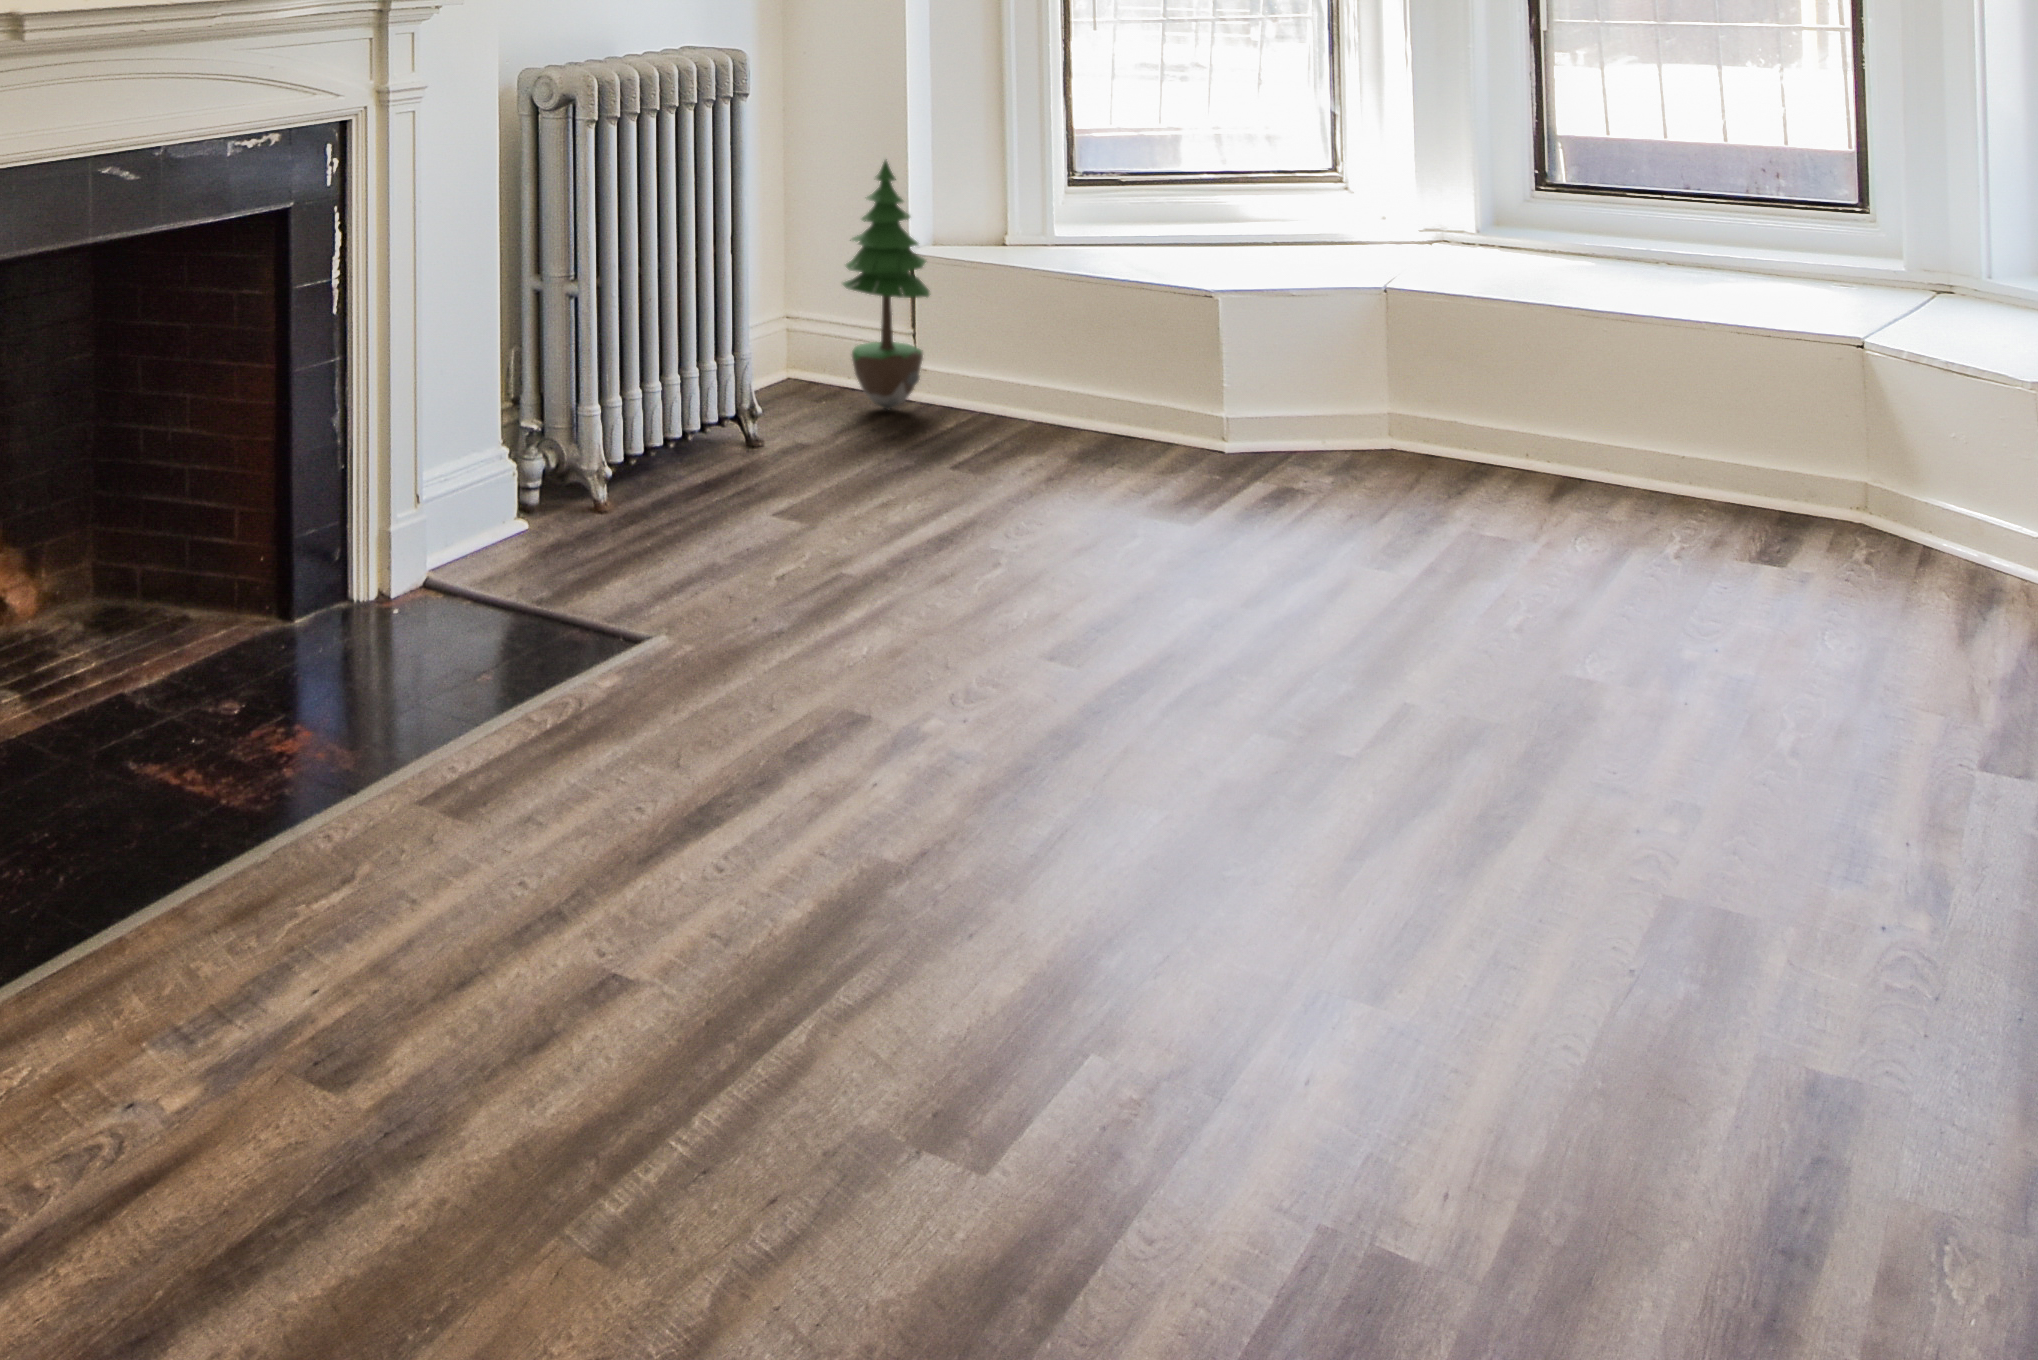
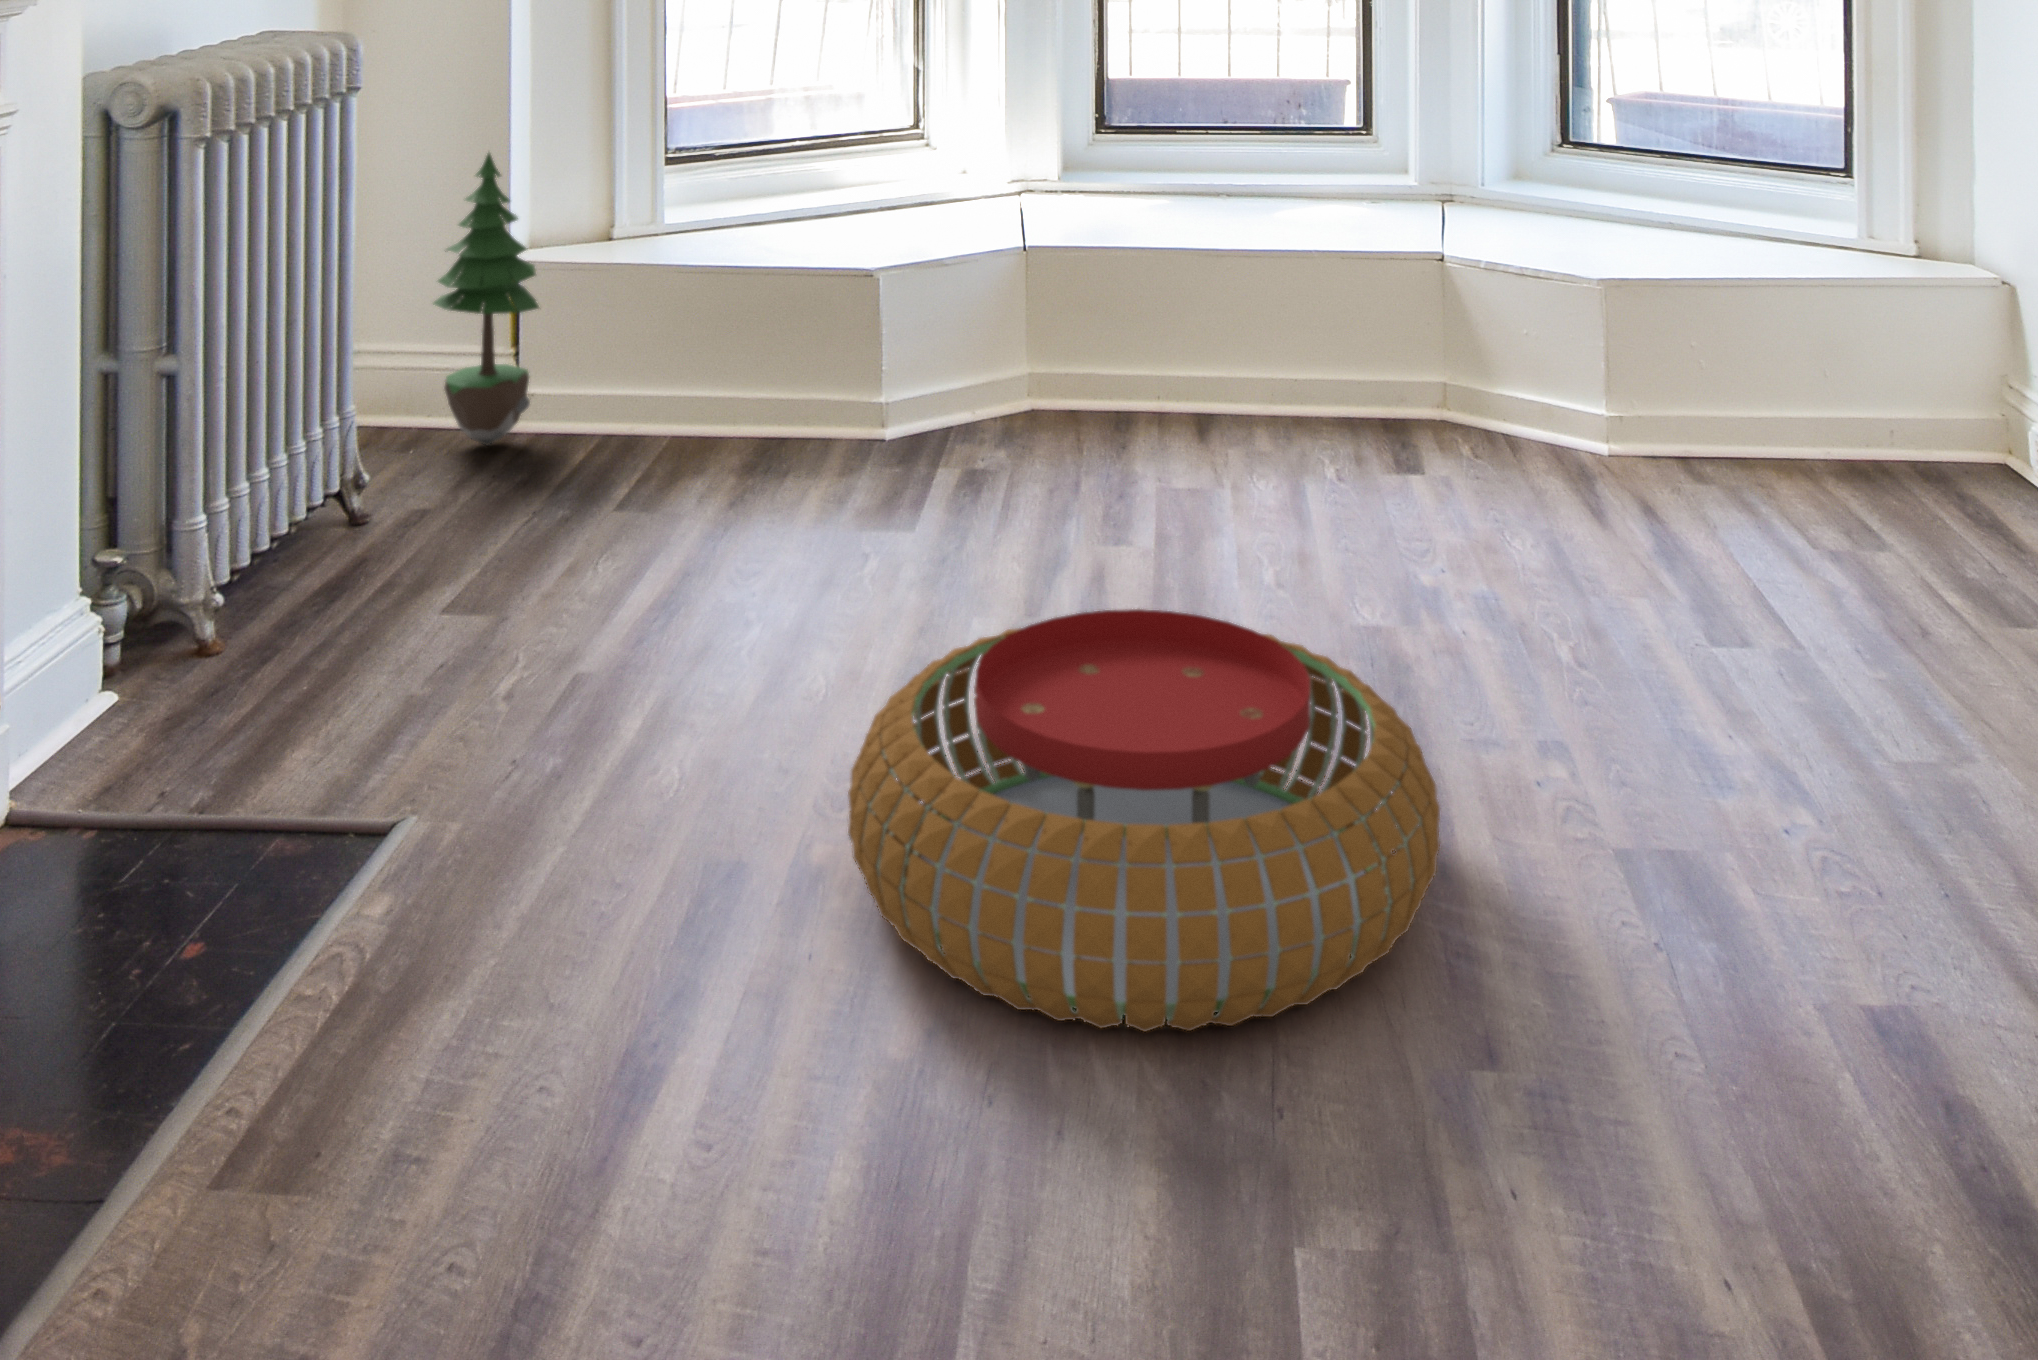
pouf: none [915,574,1453,916] -> present [848,609,1440,1032]

